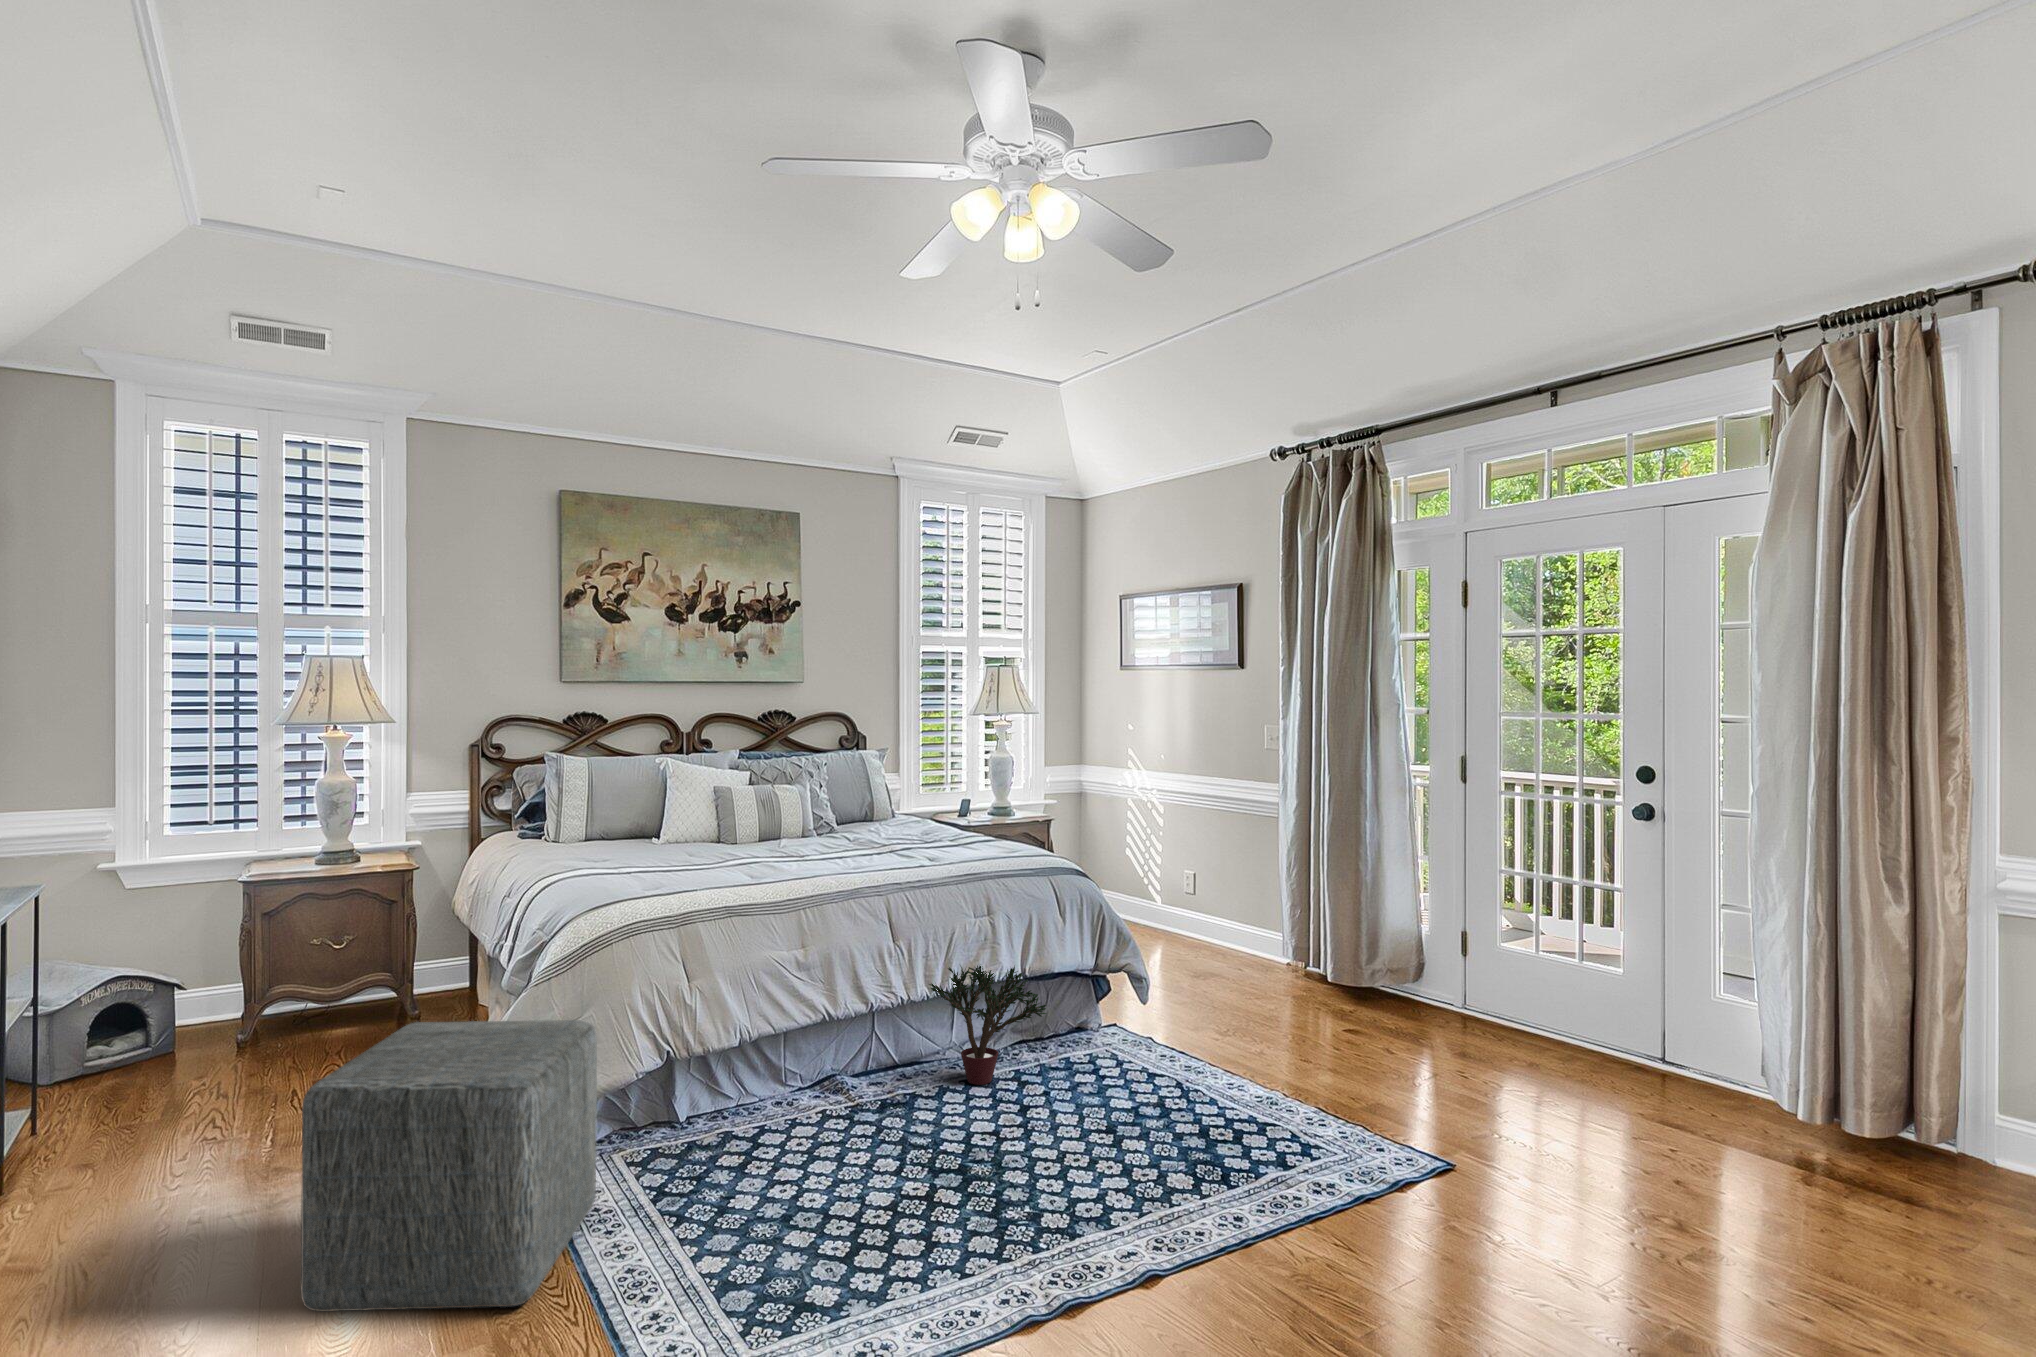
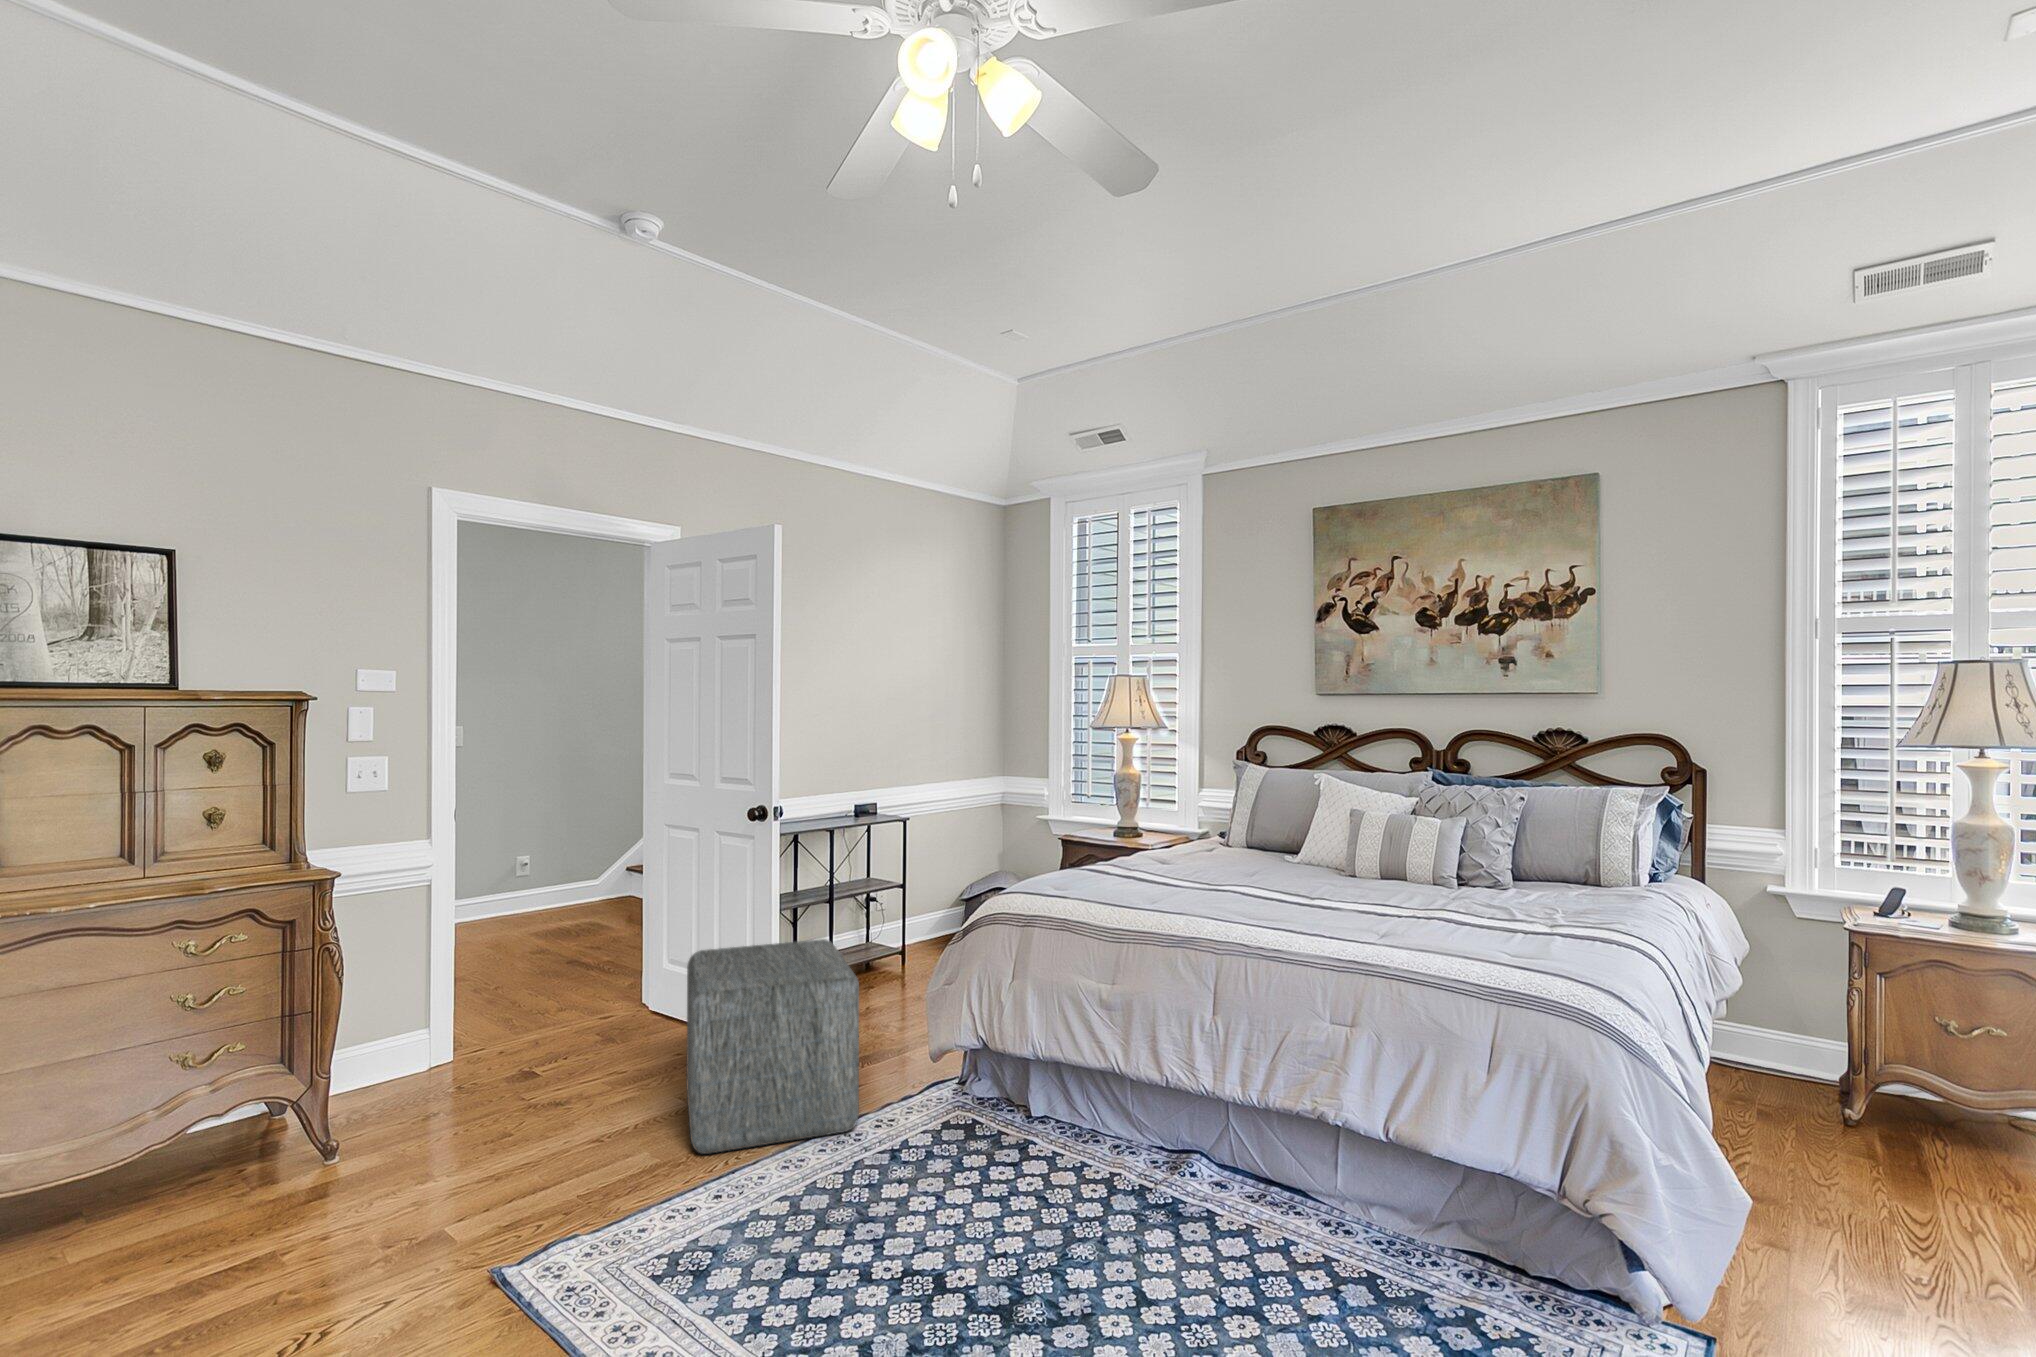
potted plant: present [929,965,1046,1085] -> none [1219,1075,1380,1261]

